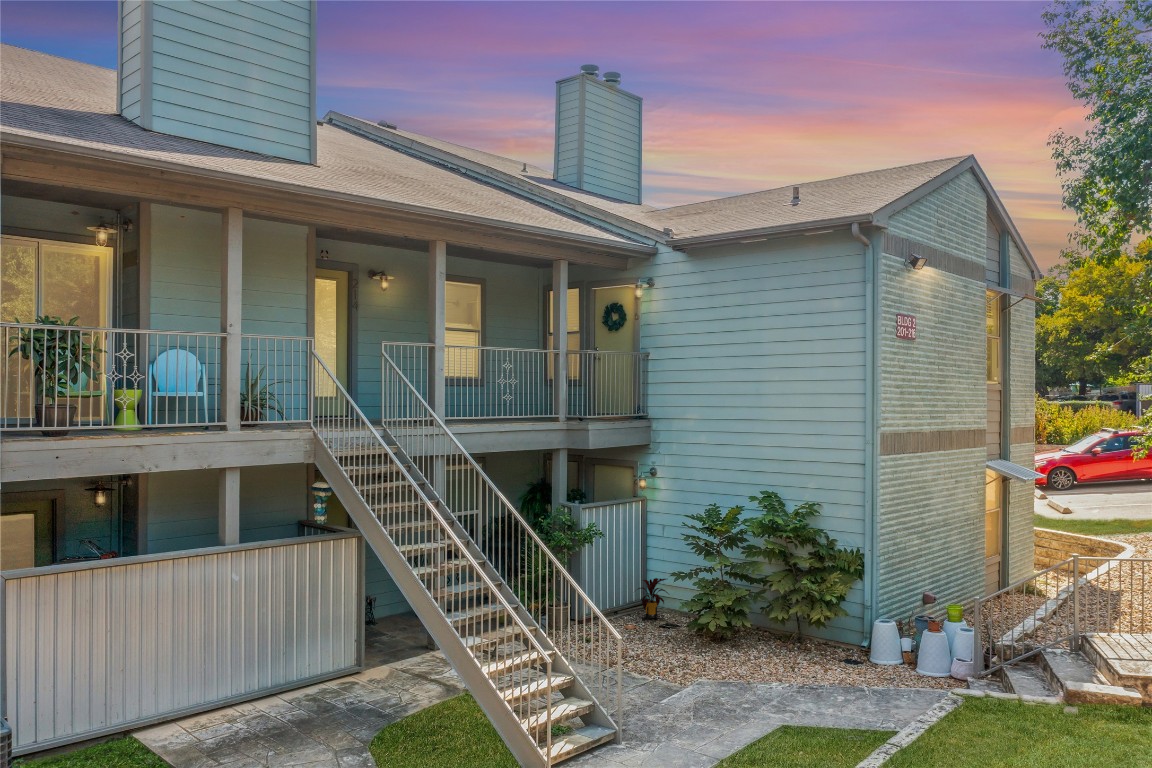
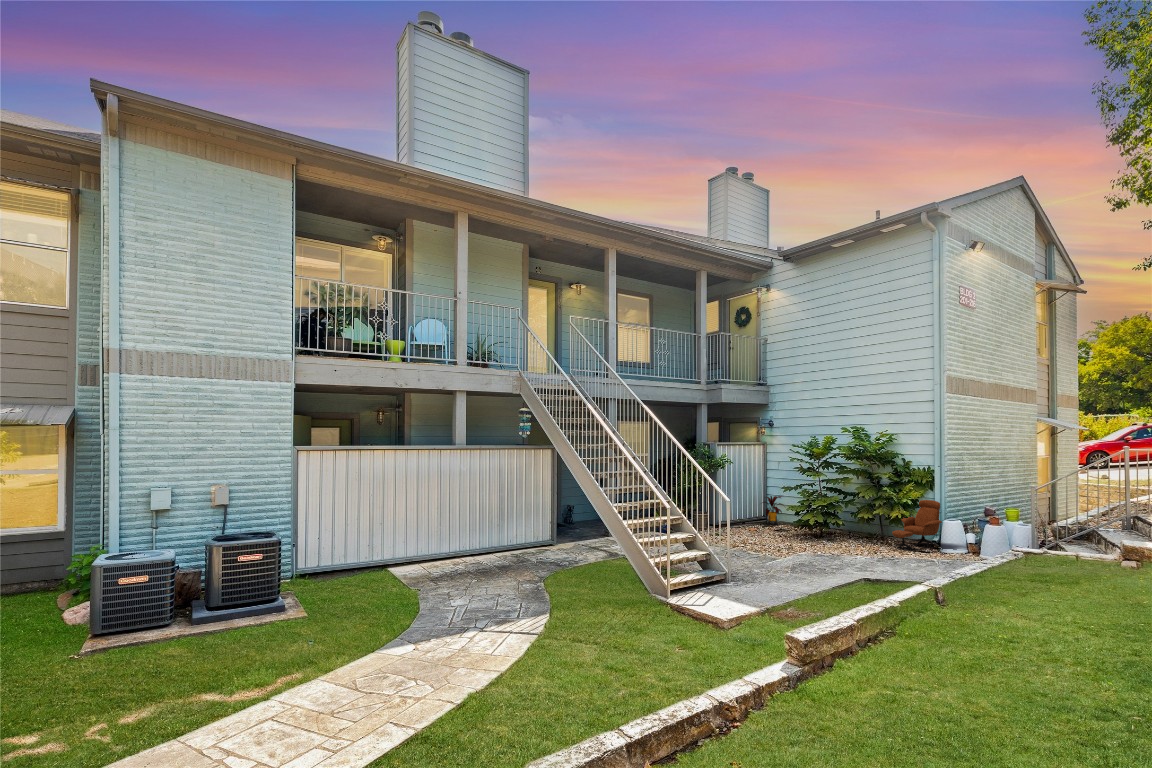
lounge chair: none [814,593,873,667] -> present [892,500,942,549]

